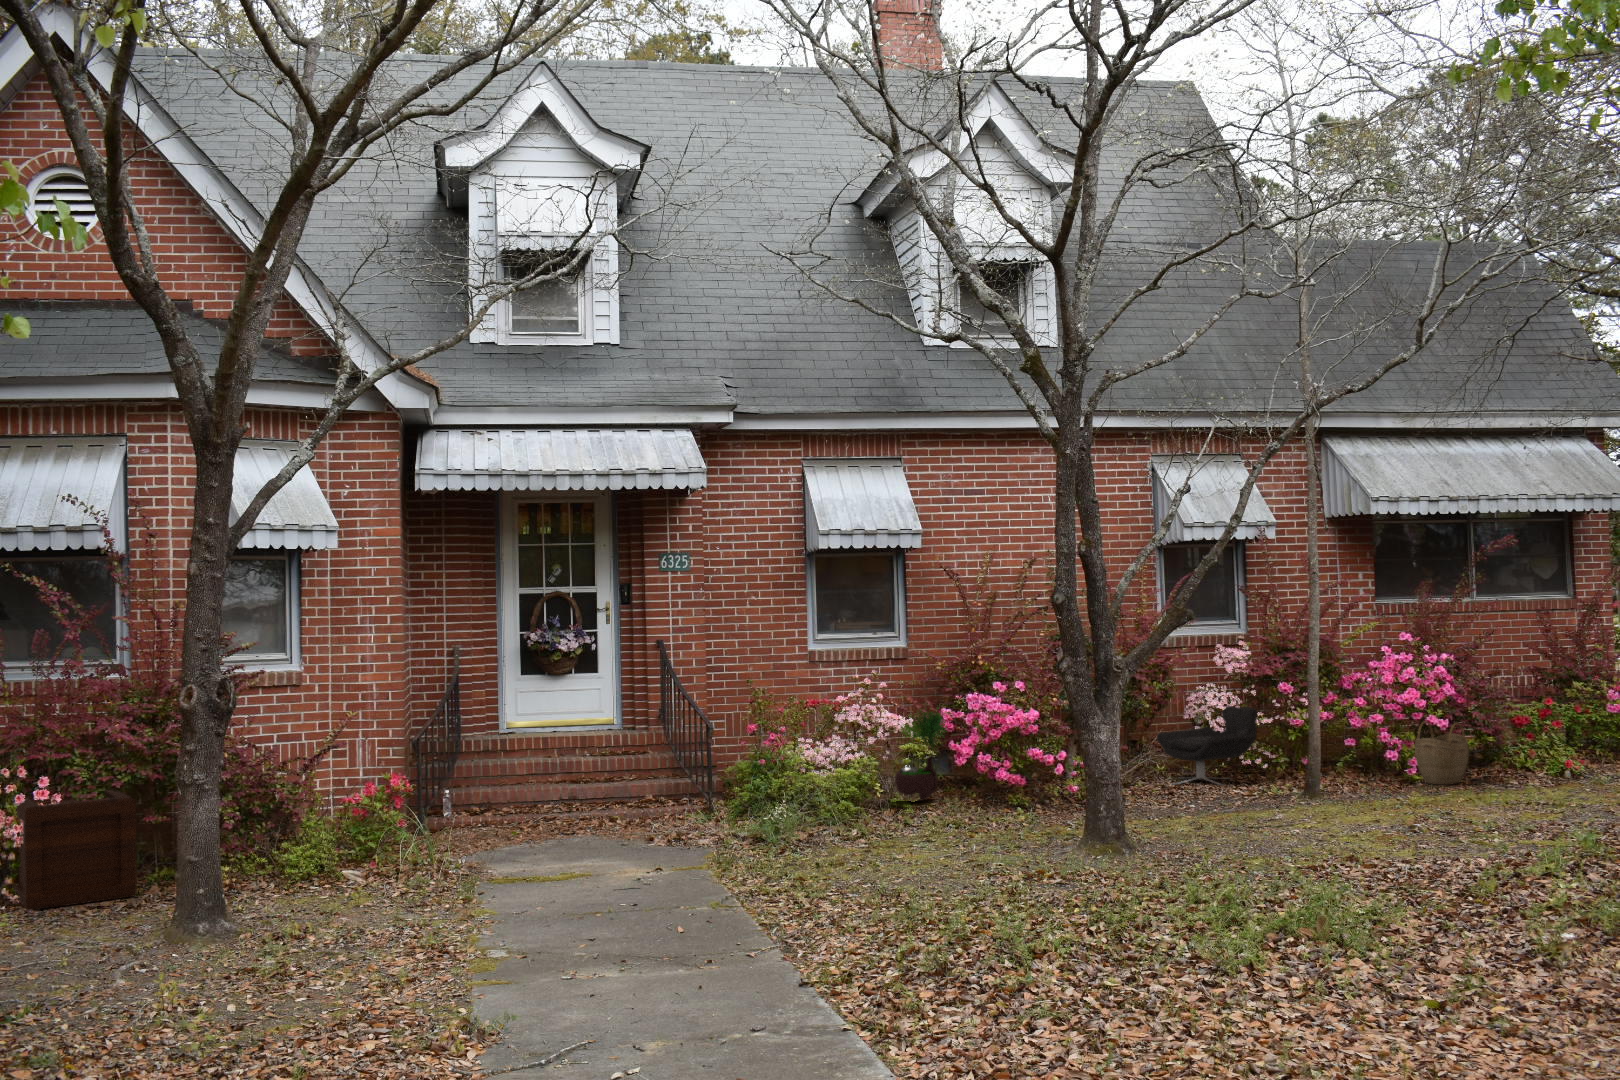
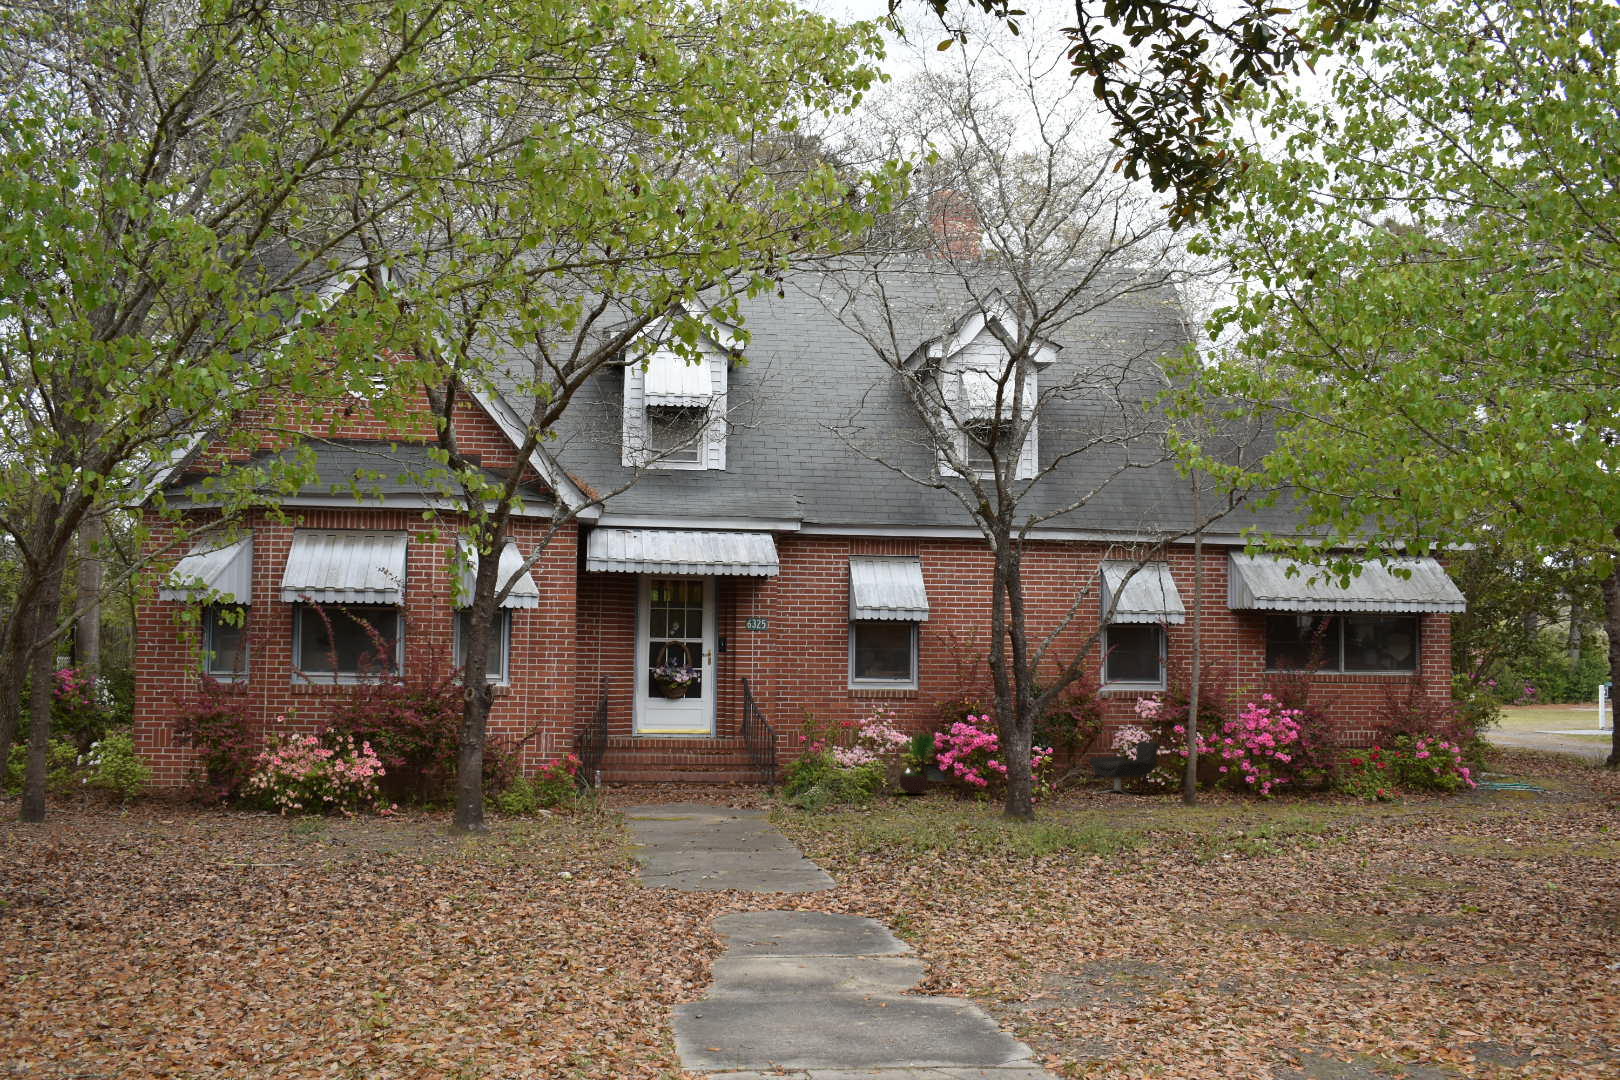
woven basket: present [1415,721,1469,785] -> none [1265,756,1303,801]
wooden crate: present [13,790,137,911] -> none [344,752,421,820]

